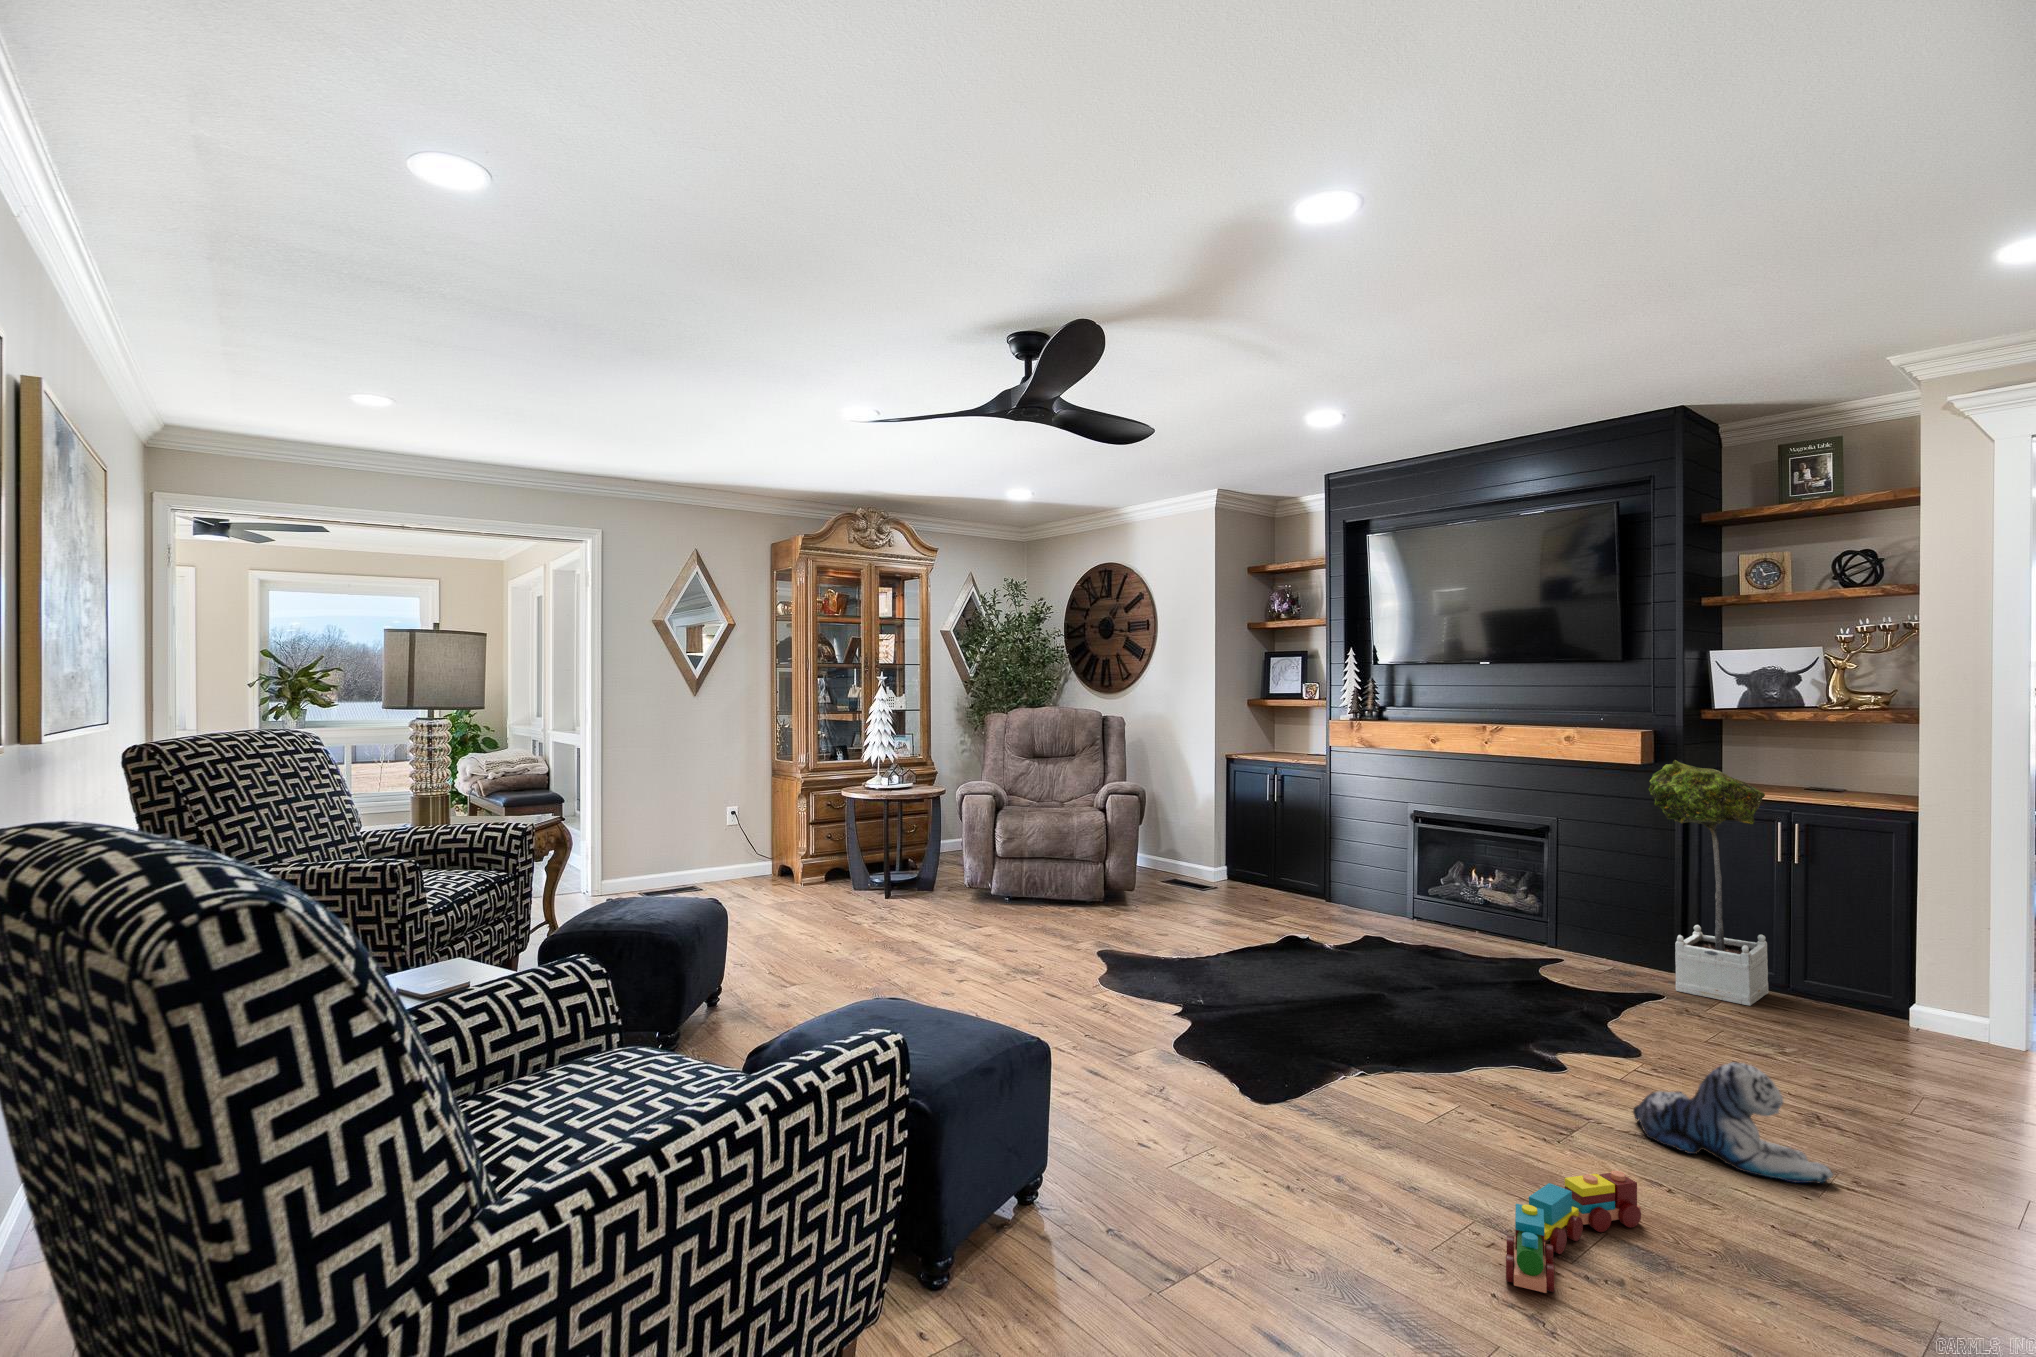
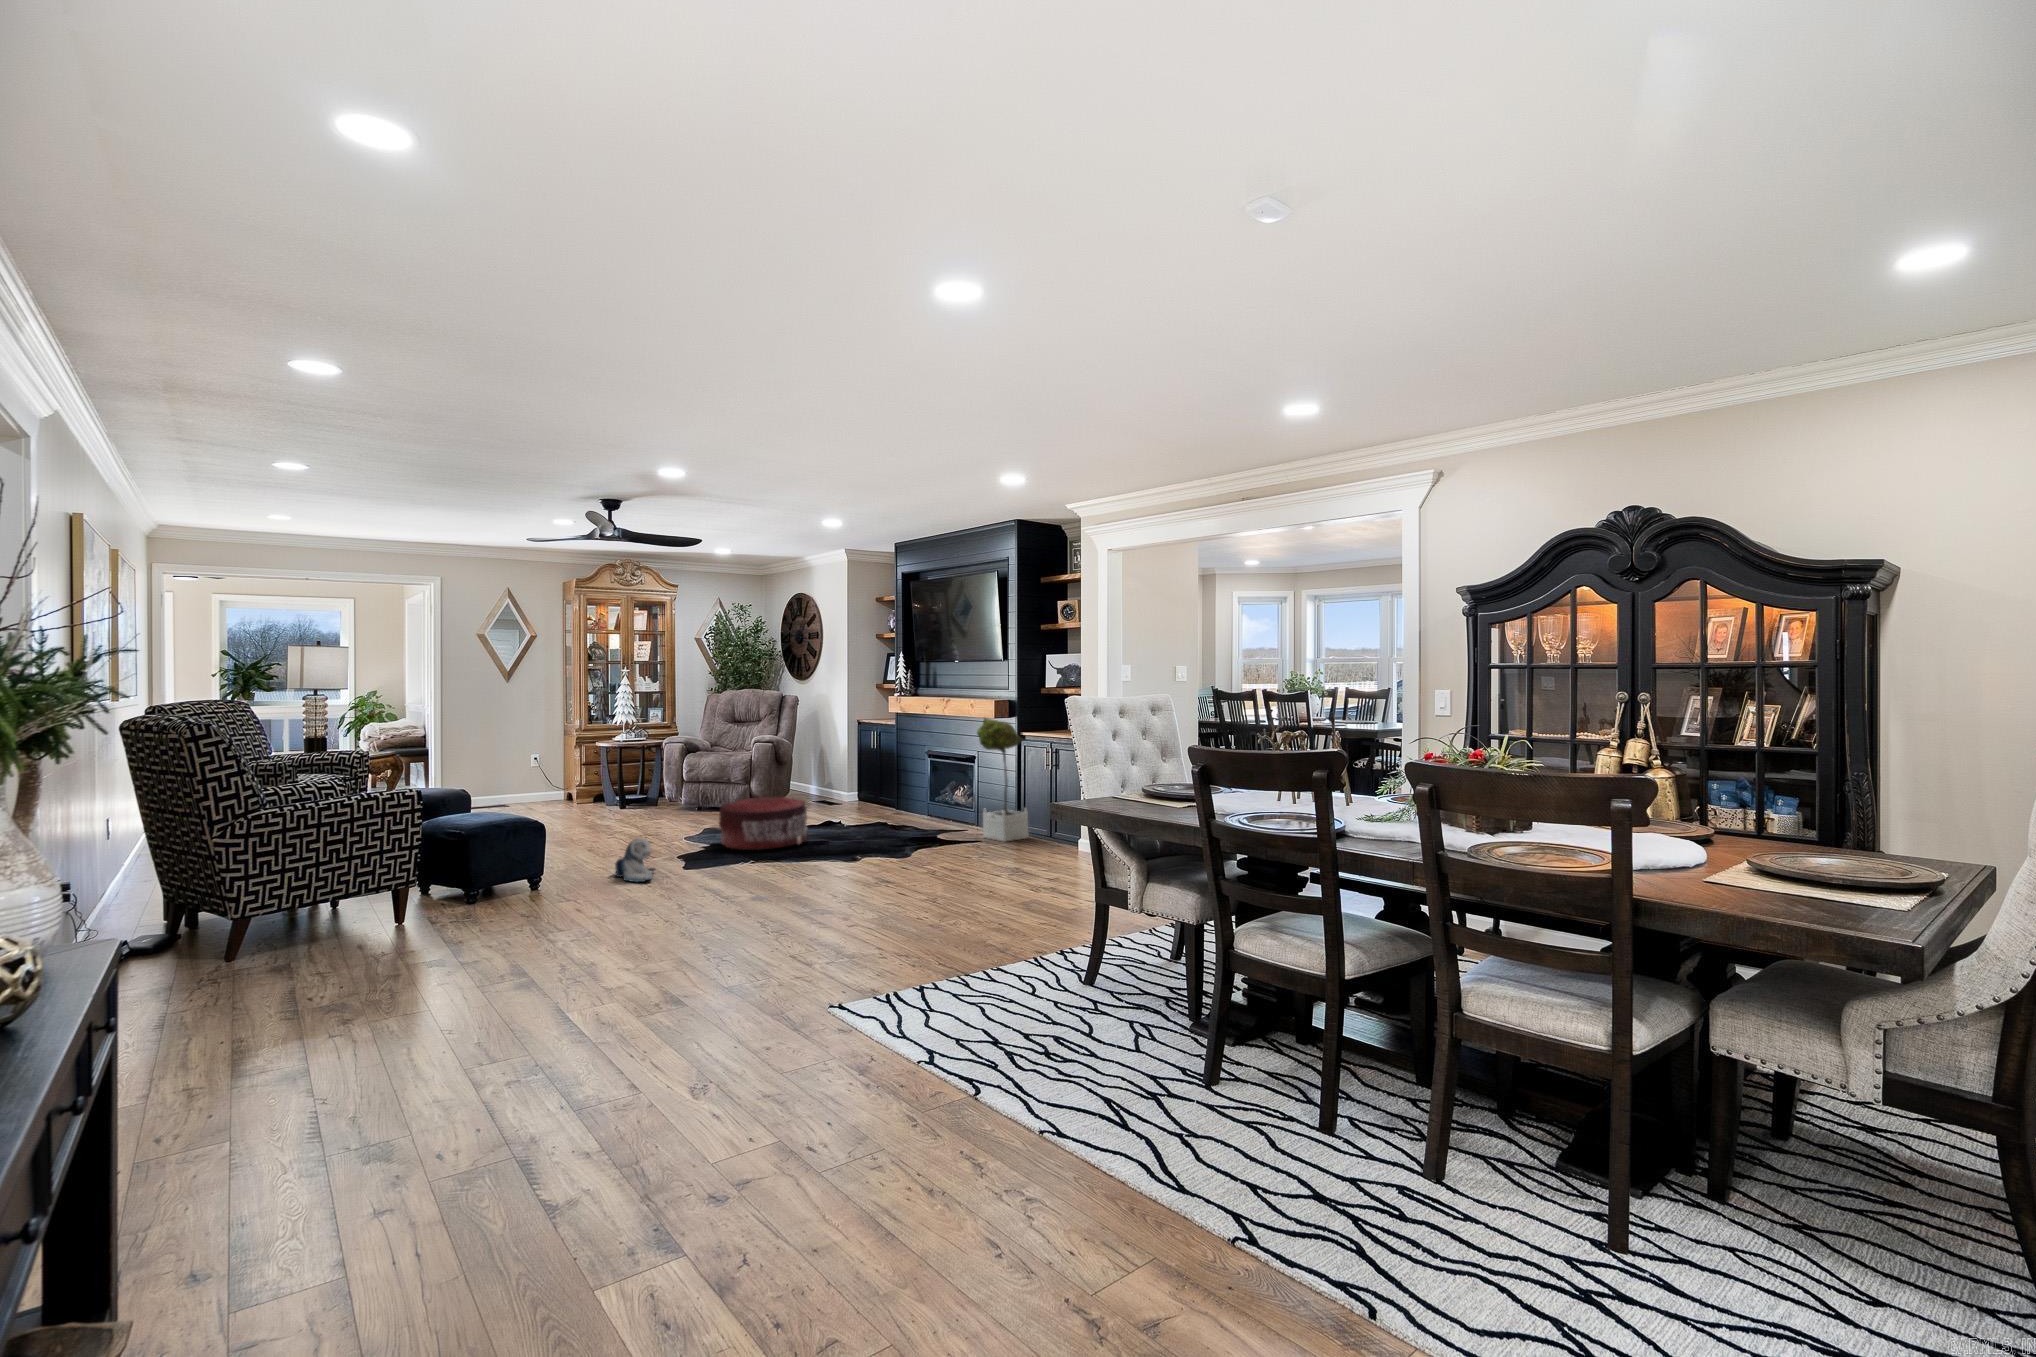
pouf: none [1207,911,1379,1034] -> present [719,797,809,850]
plush toy: present [1633,1061,1833,1183] -> present [615,838,656,882]
toy train: present [1506,1171,1641,1293] -> none [686,870,773,899]

